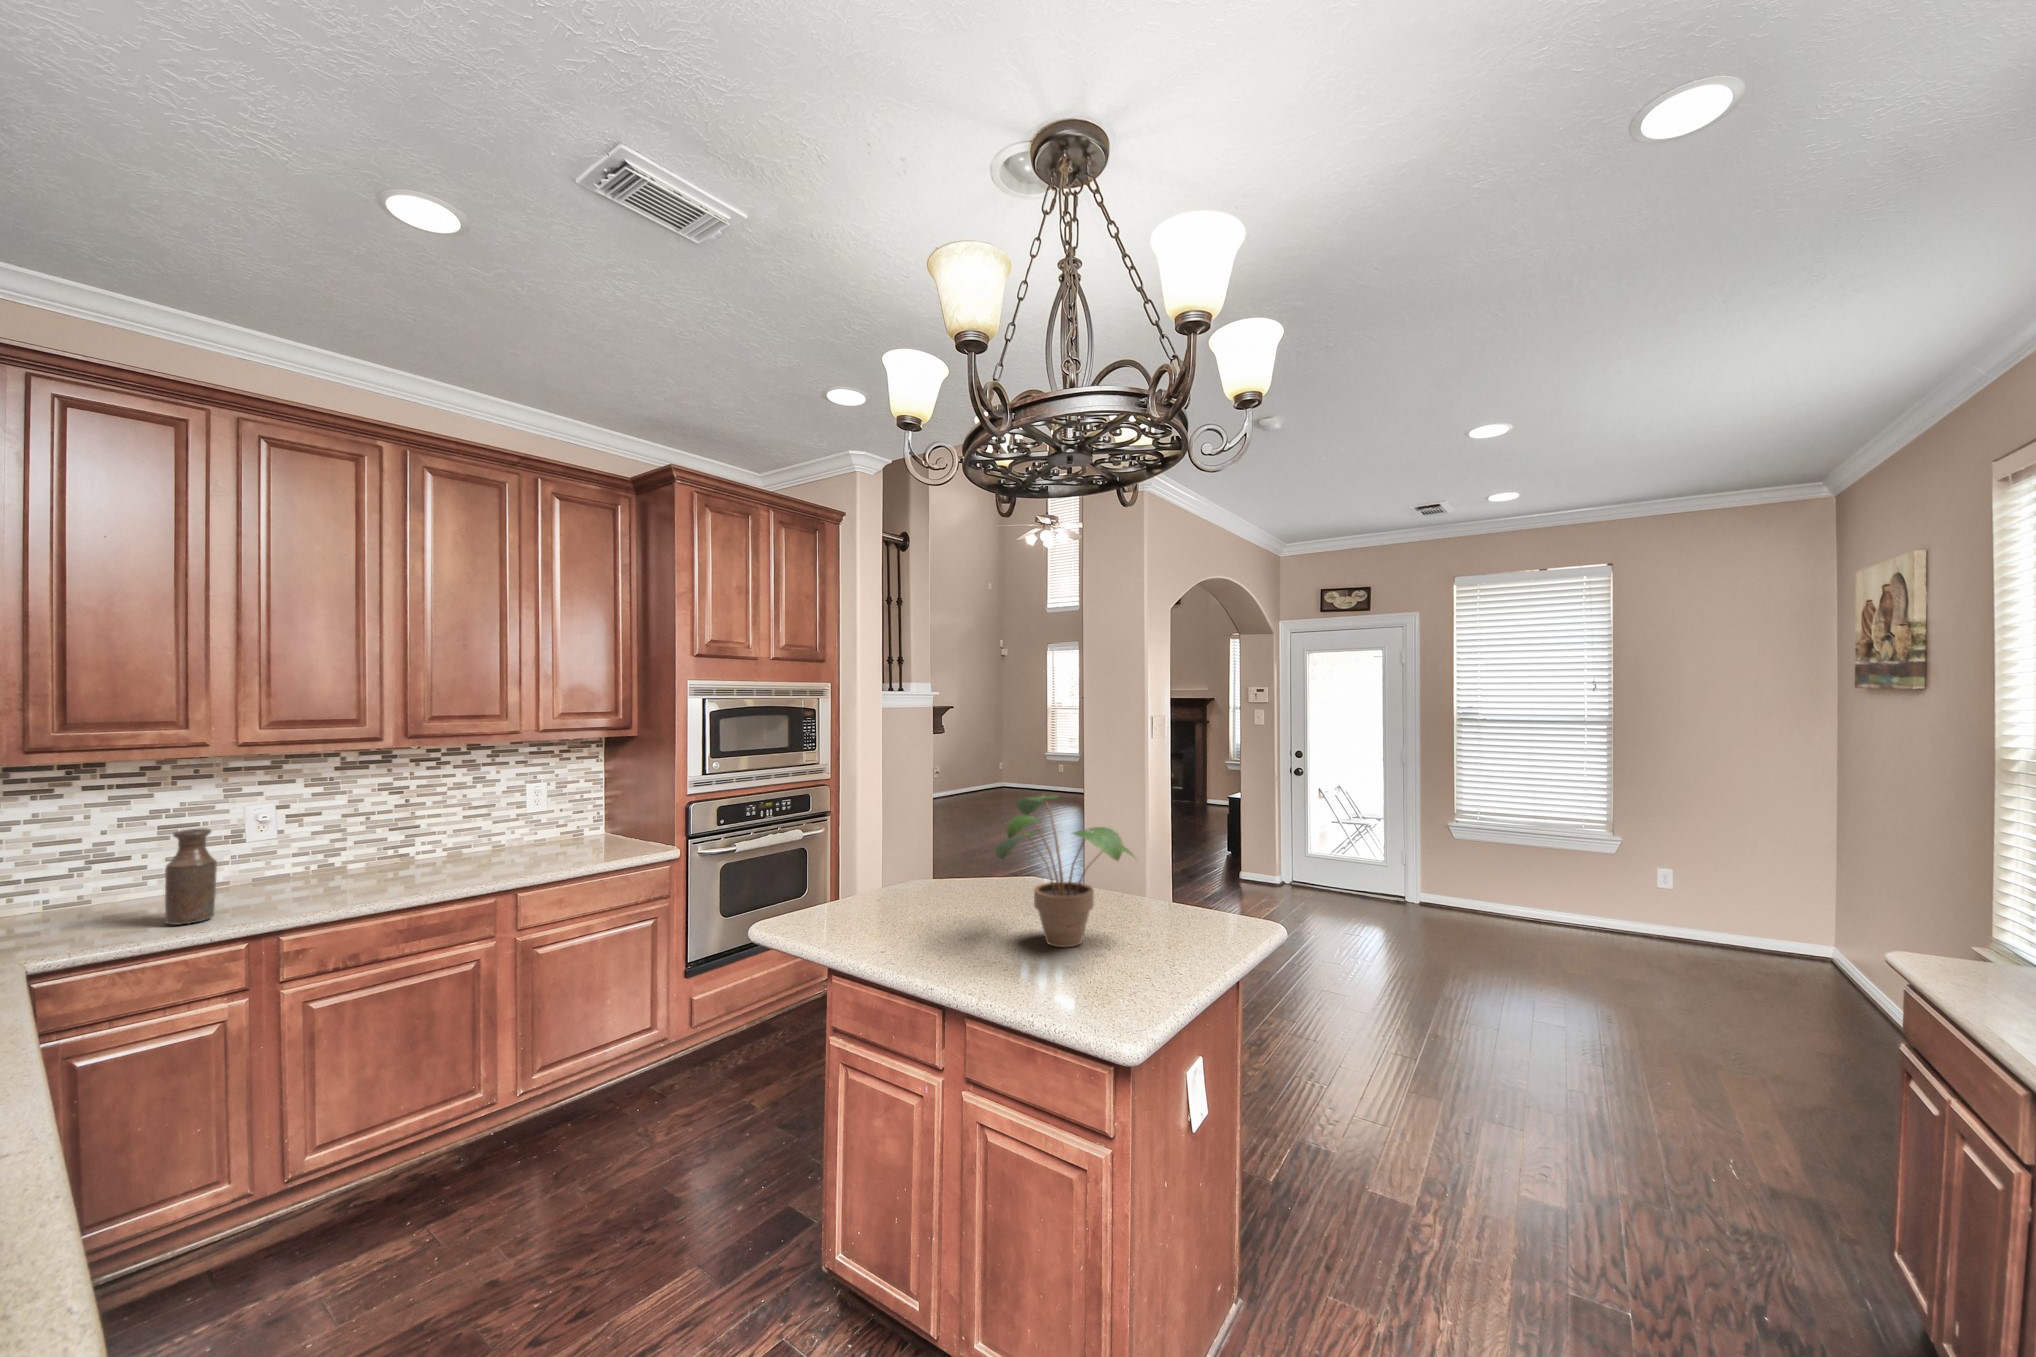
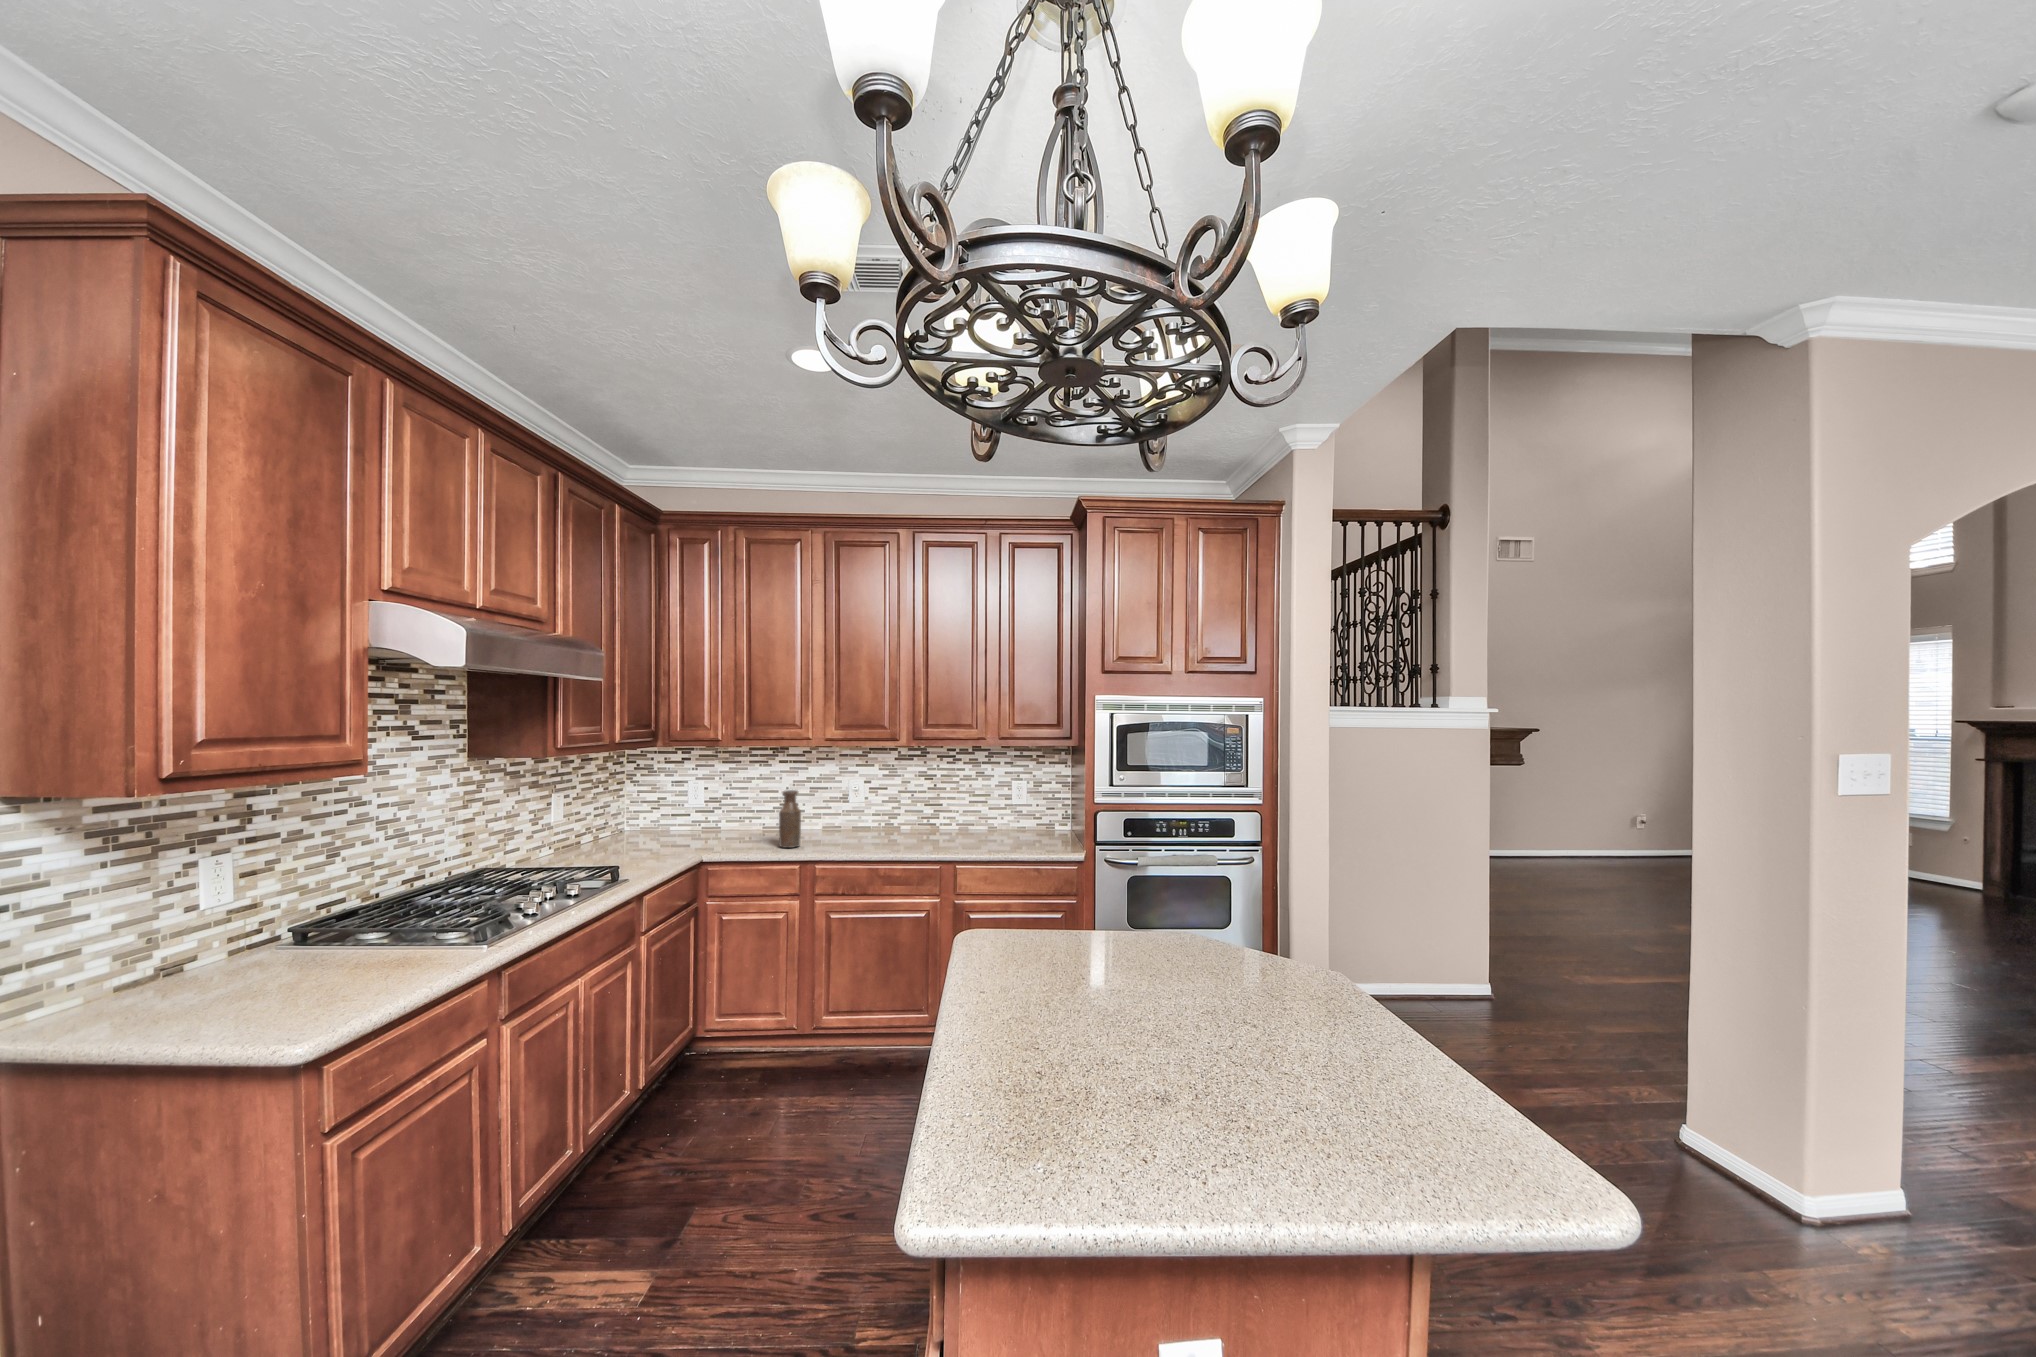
potted plant: present [996,795,1134,947] -> none [1032,841,1200,1030]

